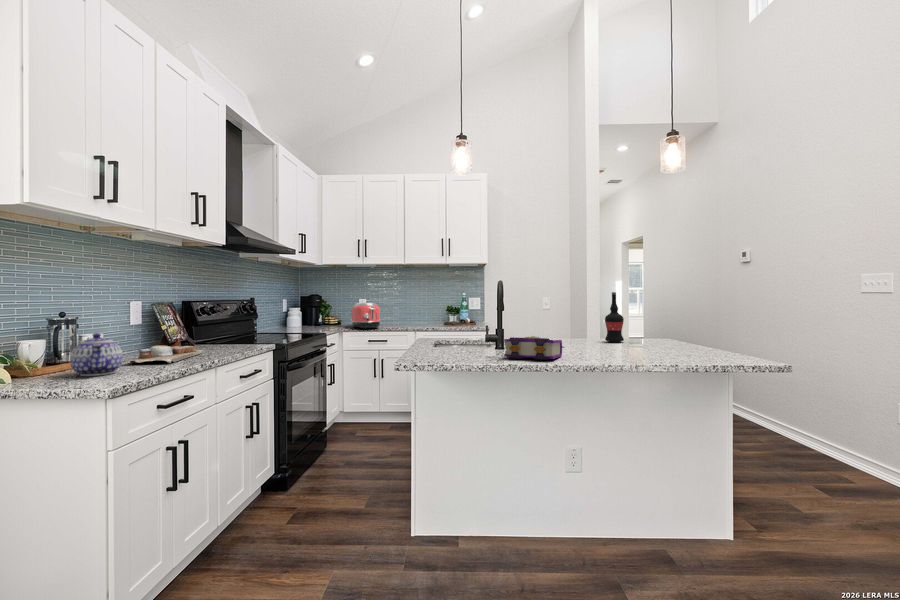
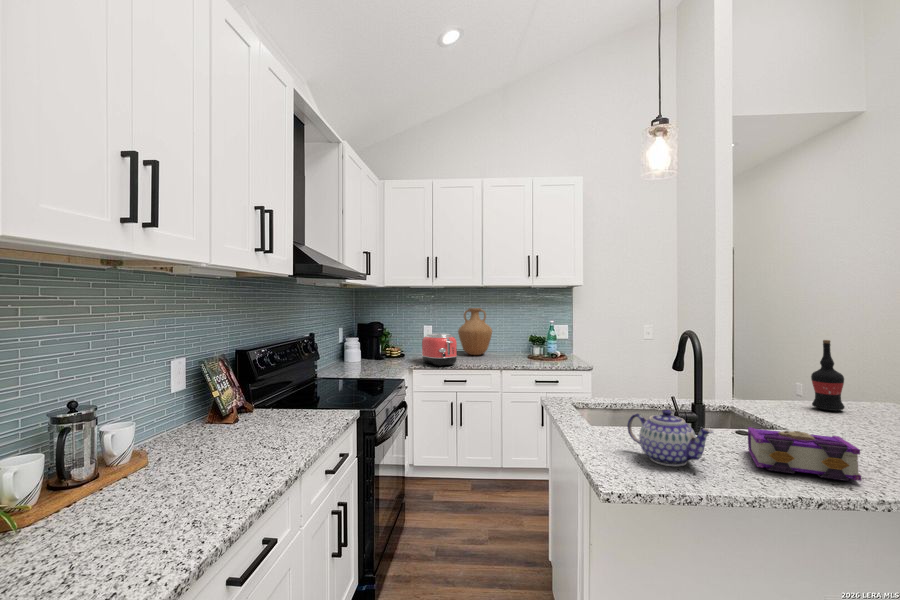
vase: none [386,283,416,323] -> present [458,308,492,355]
teapot: present [70,333,123,376] -> present [627,410,713,466]
cutting board: present [123,345,202,363] -> none [162,426,272,481]

